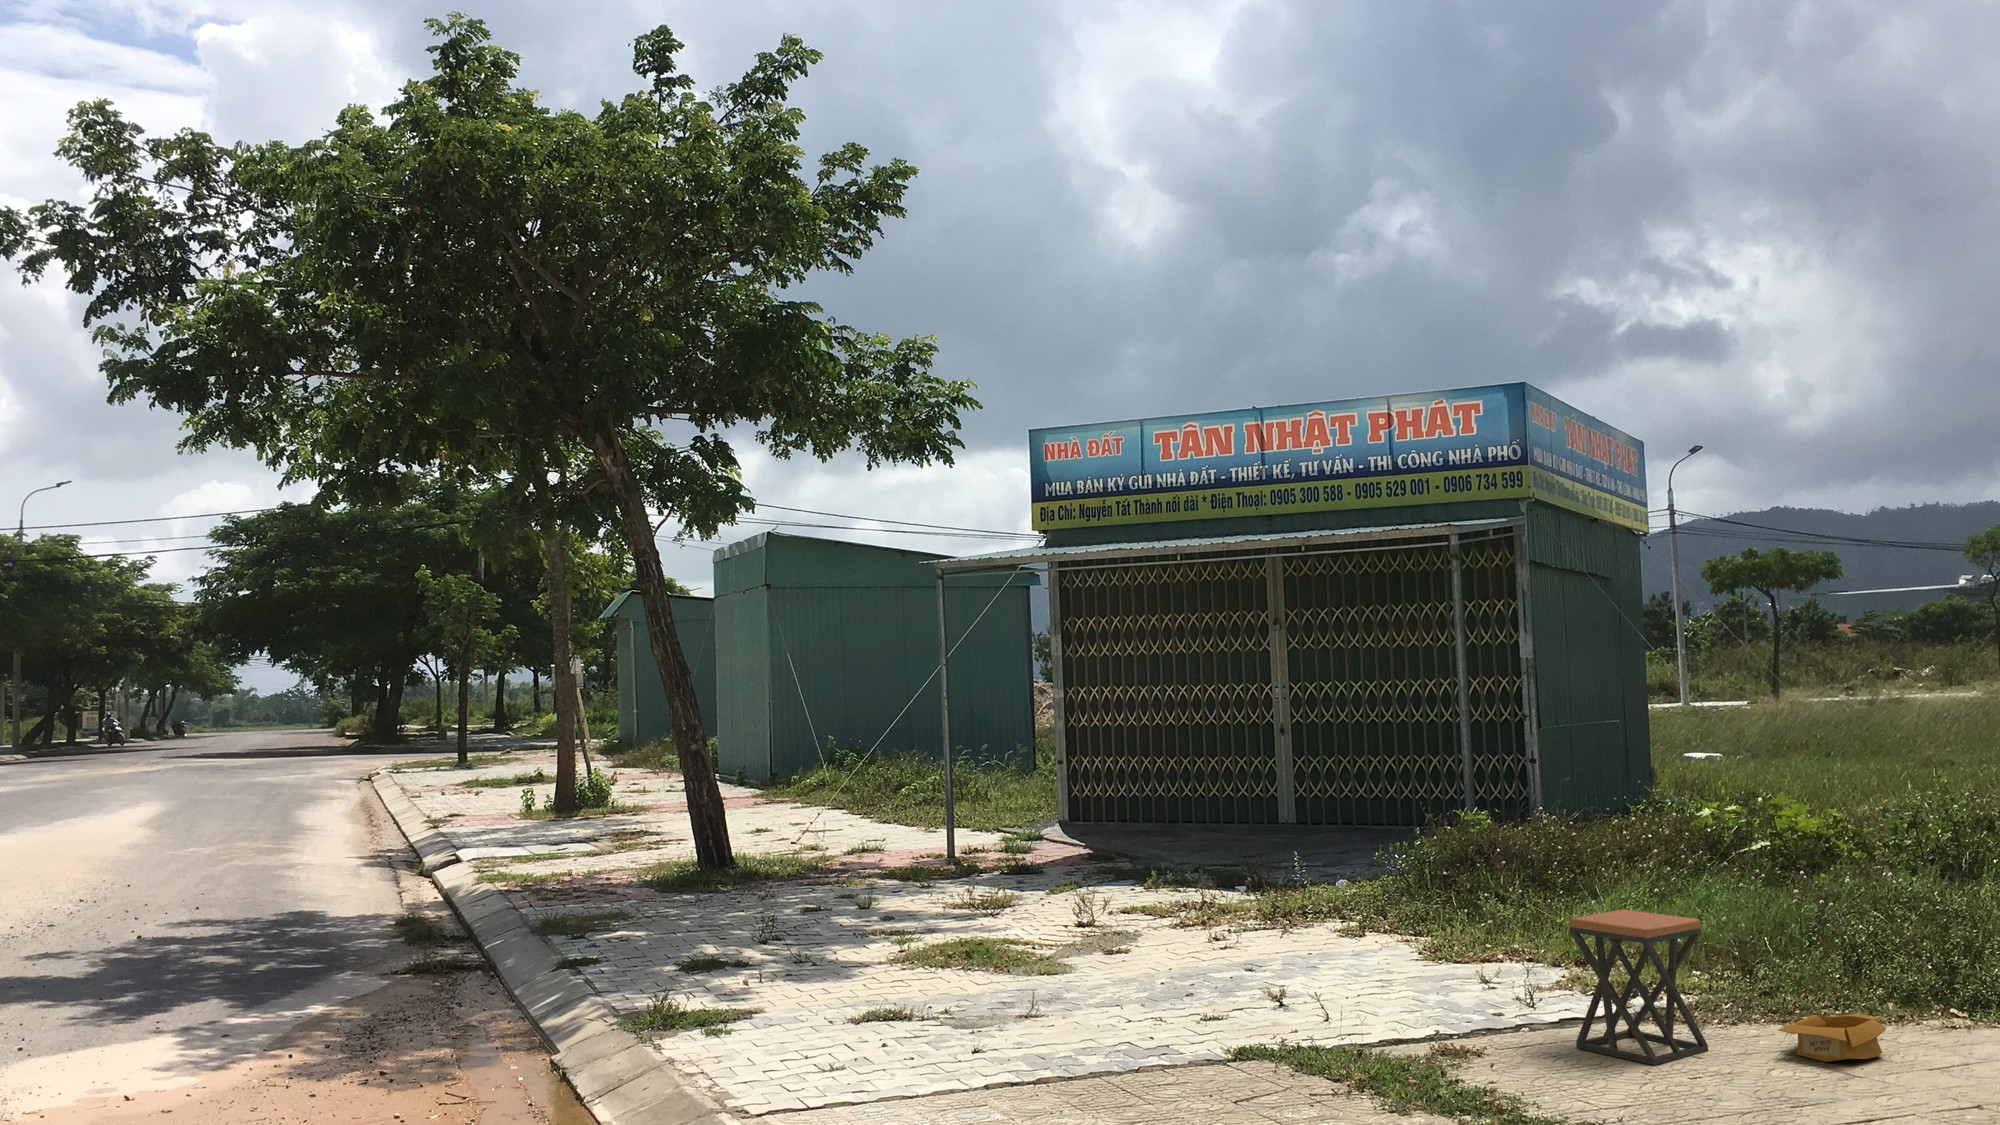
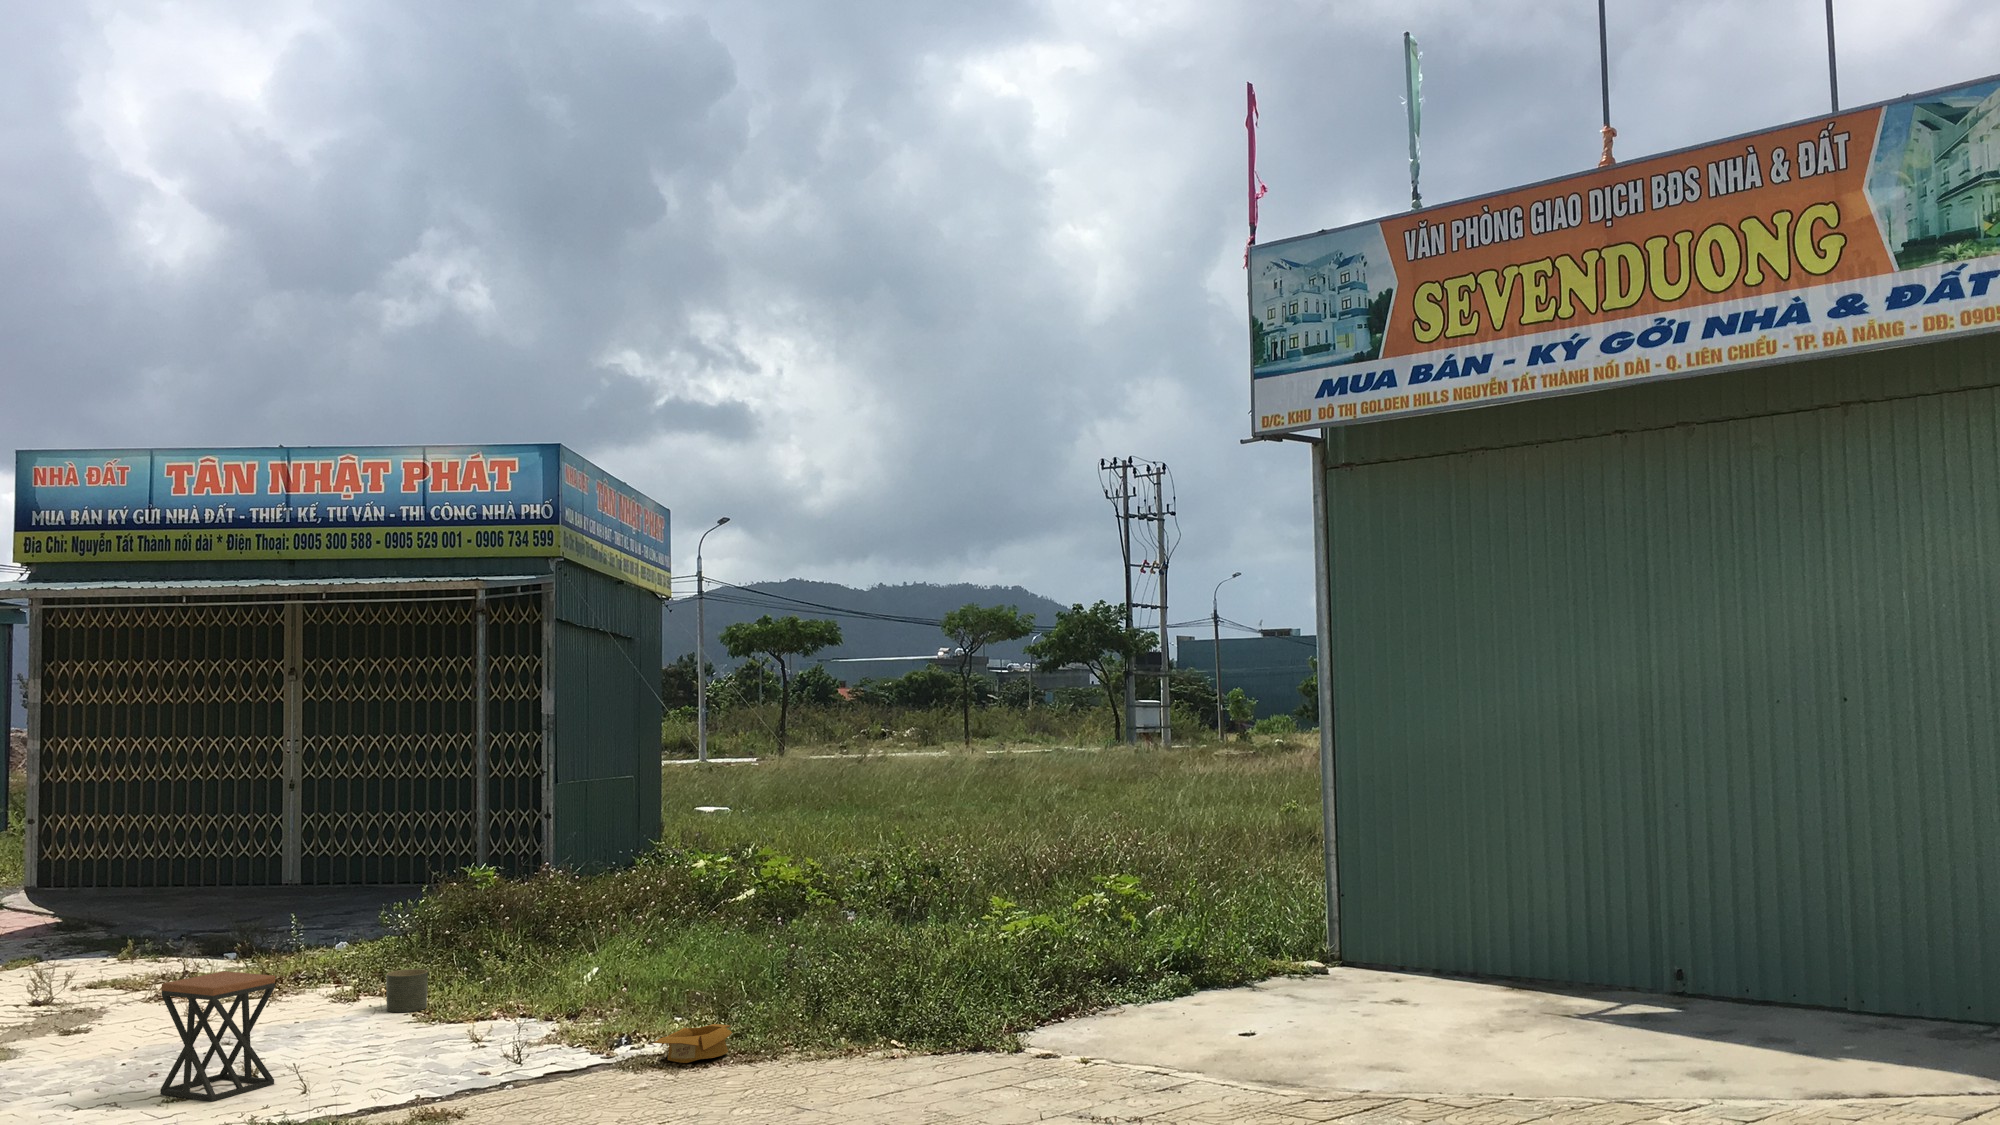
stool: present [1569,909,1708,1065] -> present [160,971,275,1101]
planter: none [1412,915,1458,961] -> present [386,969,428,1012]

